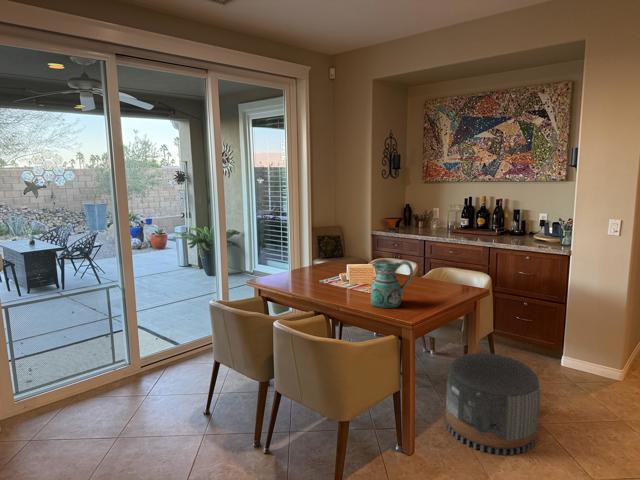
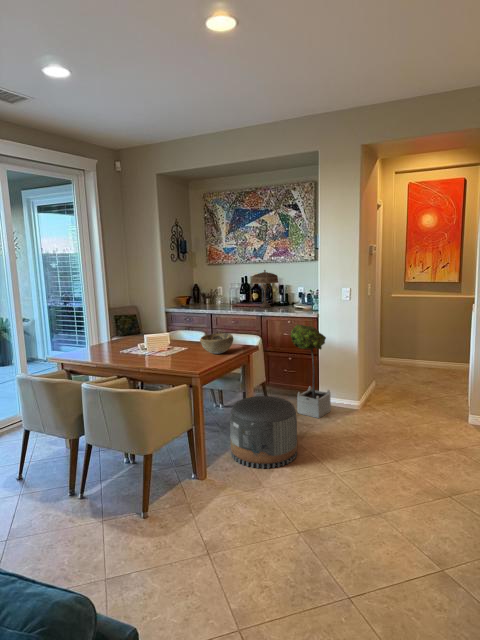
table lamp: none [479,191,514,237] -> present [252,270,278,308]
ceramic pitcher: present [371,259,413,308] -> none [164,326,197,365]
potted tree: none [530,263,582,387] -> present [291,325,331,418]
decorative bowl: none [415,270,458,296] -> present [200,333,233,354]

